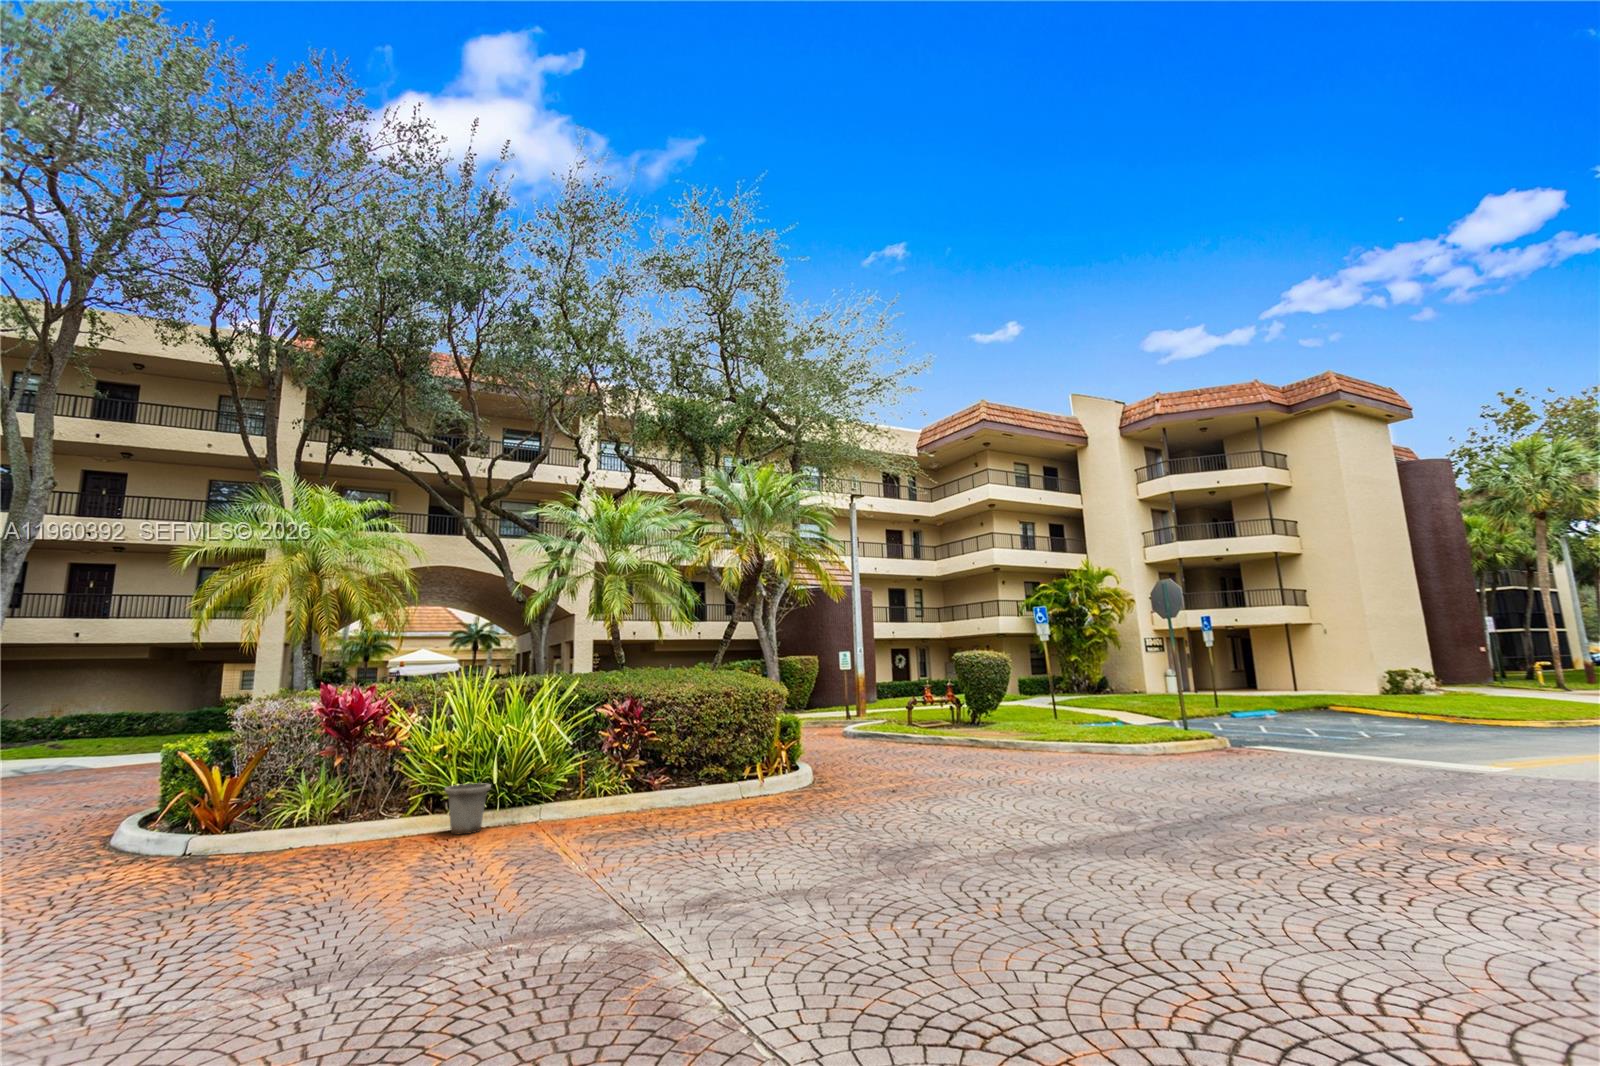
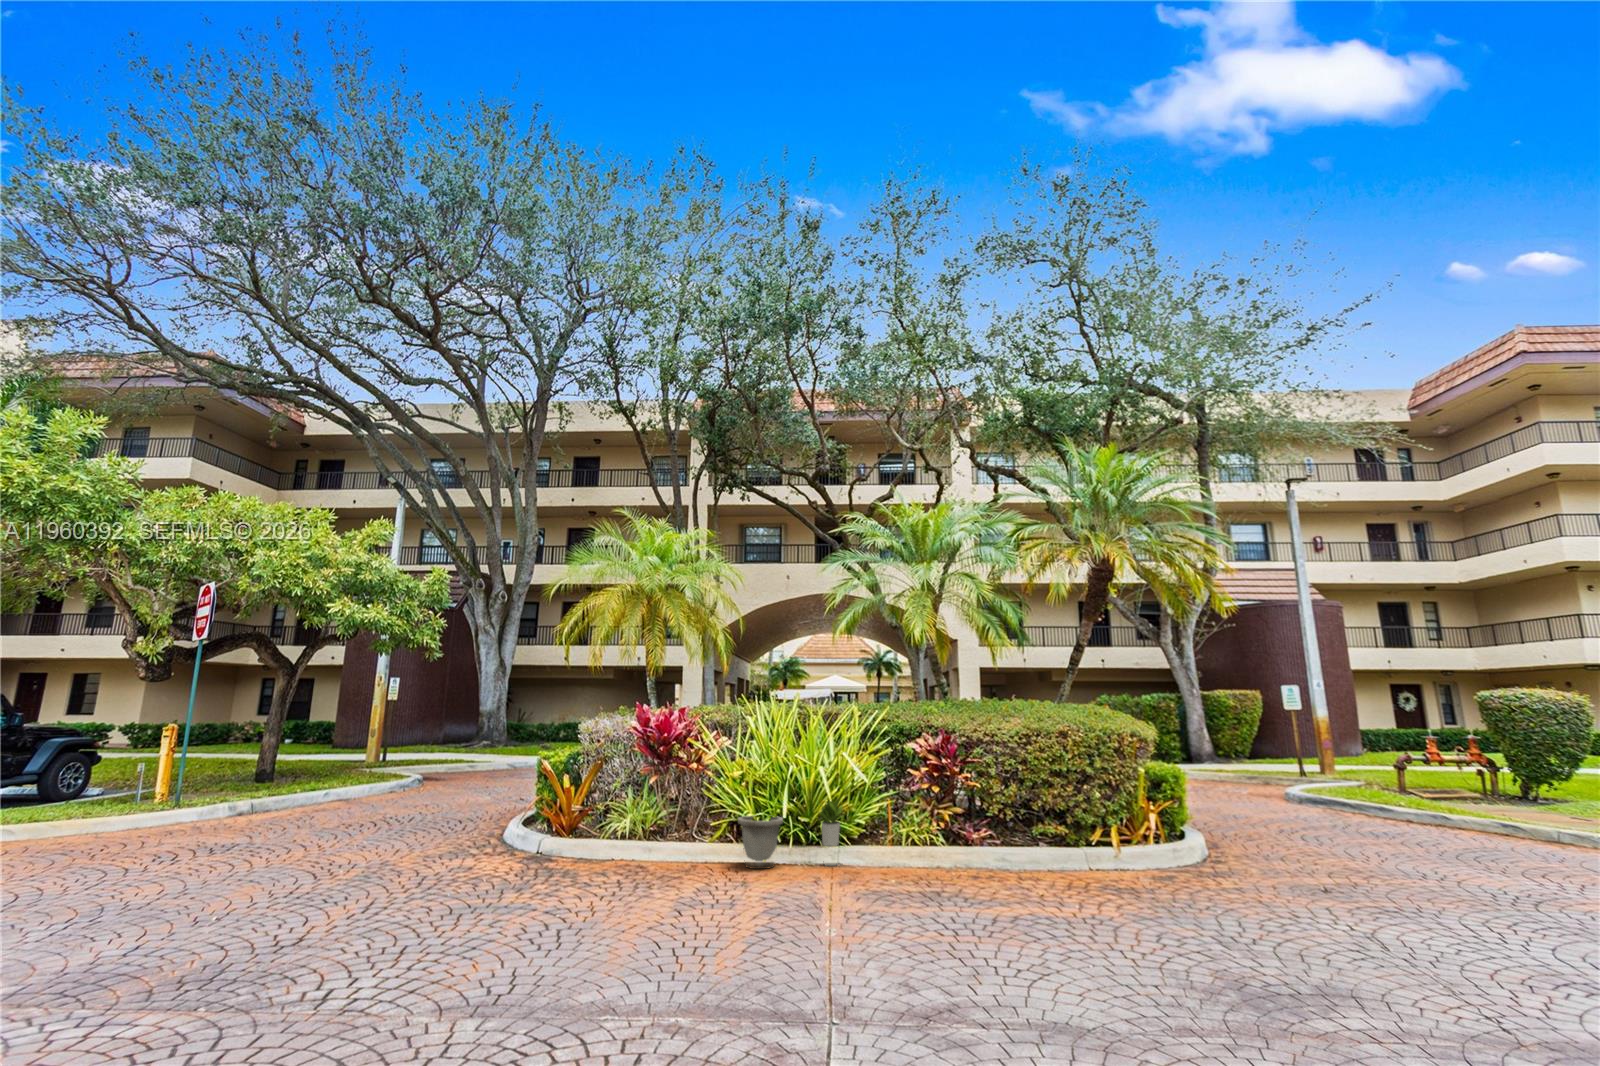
planter: none [521,762,549,823] -> present [820,800,842,866]

